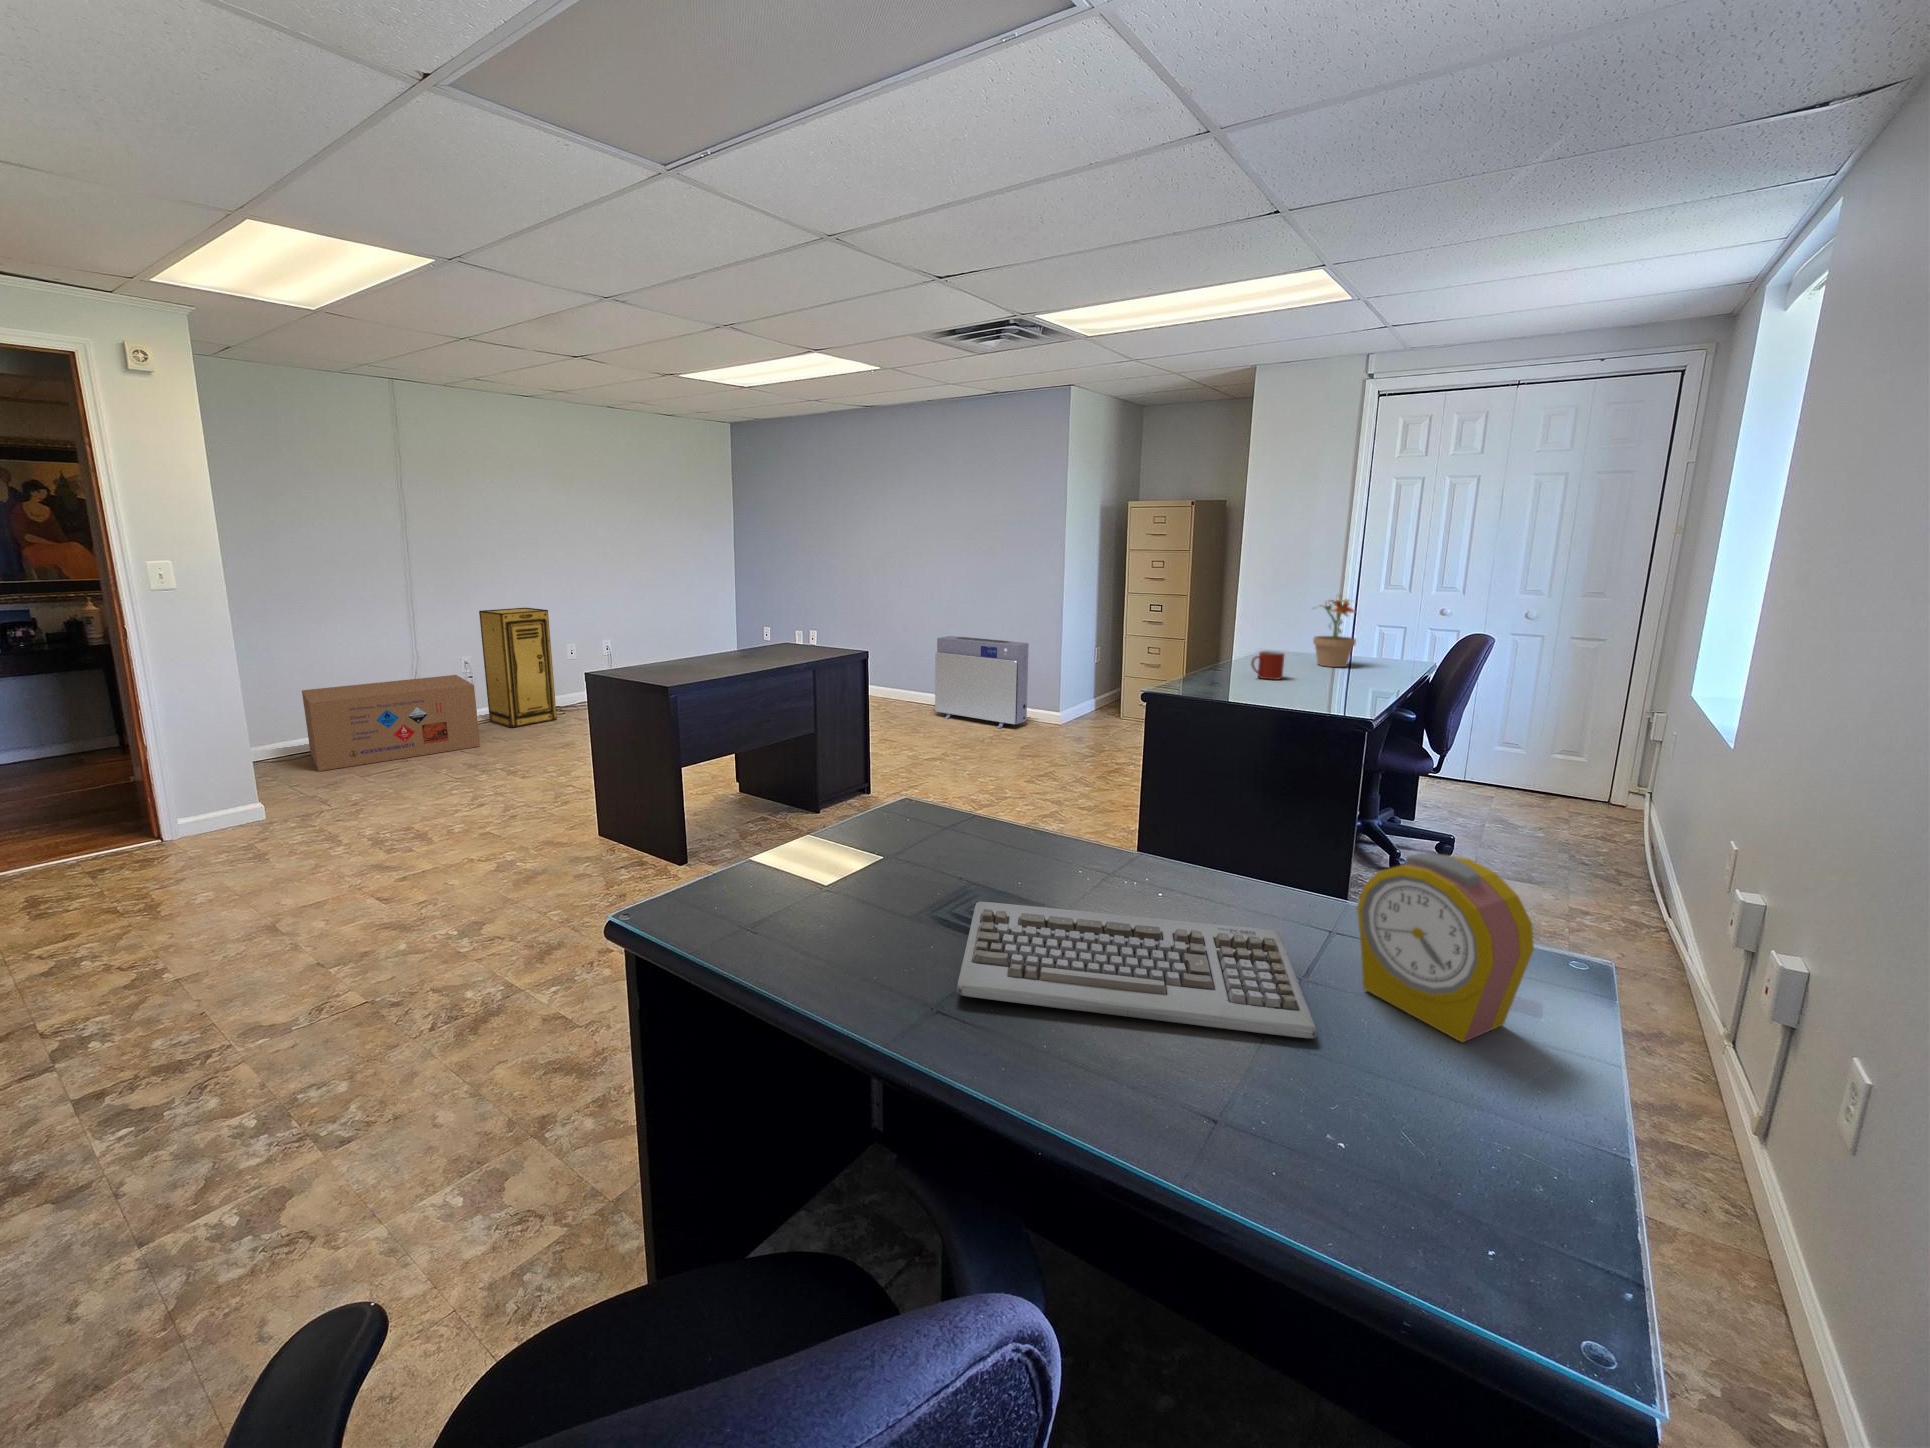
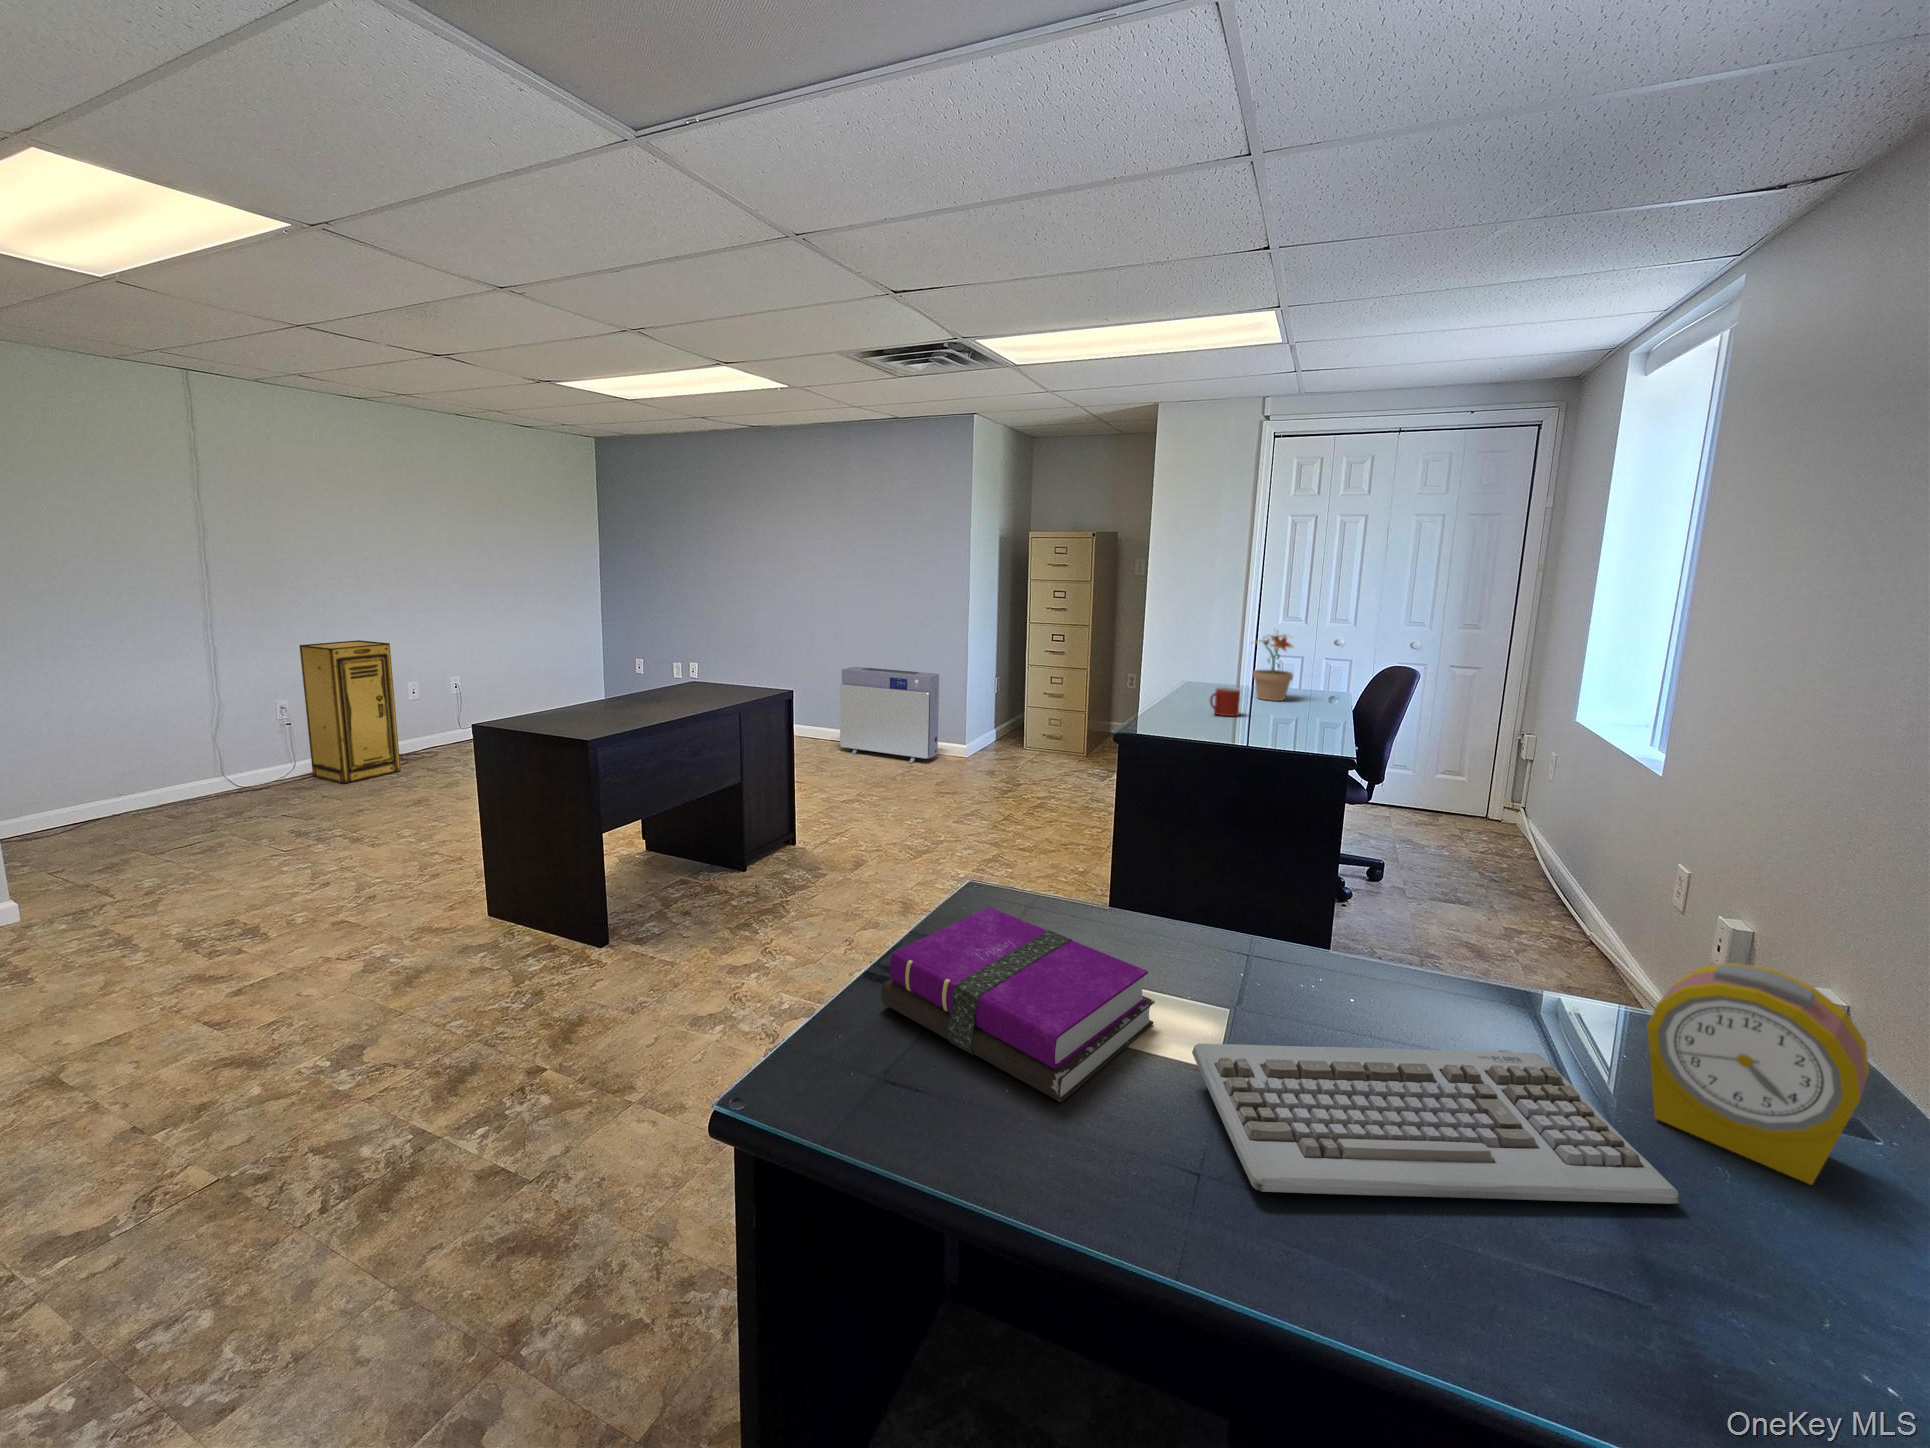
cardboard box: present [302,675,480,771] -> none [56,723,307,853]
notebook: none [767,803,977,935] -> present [881,907,1155,1102]

